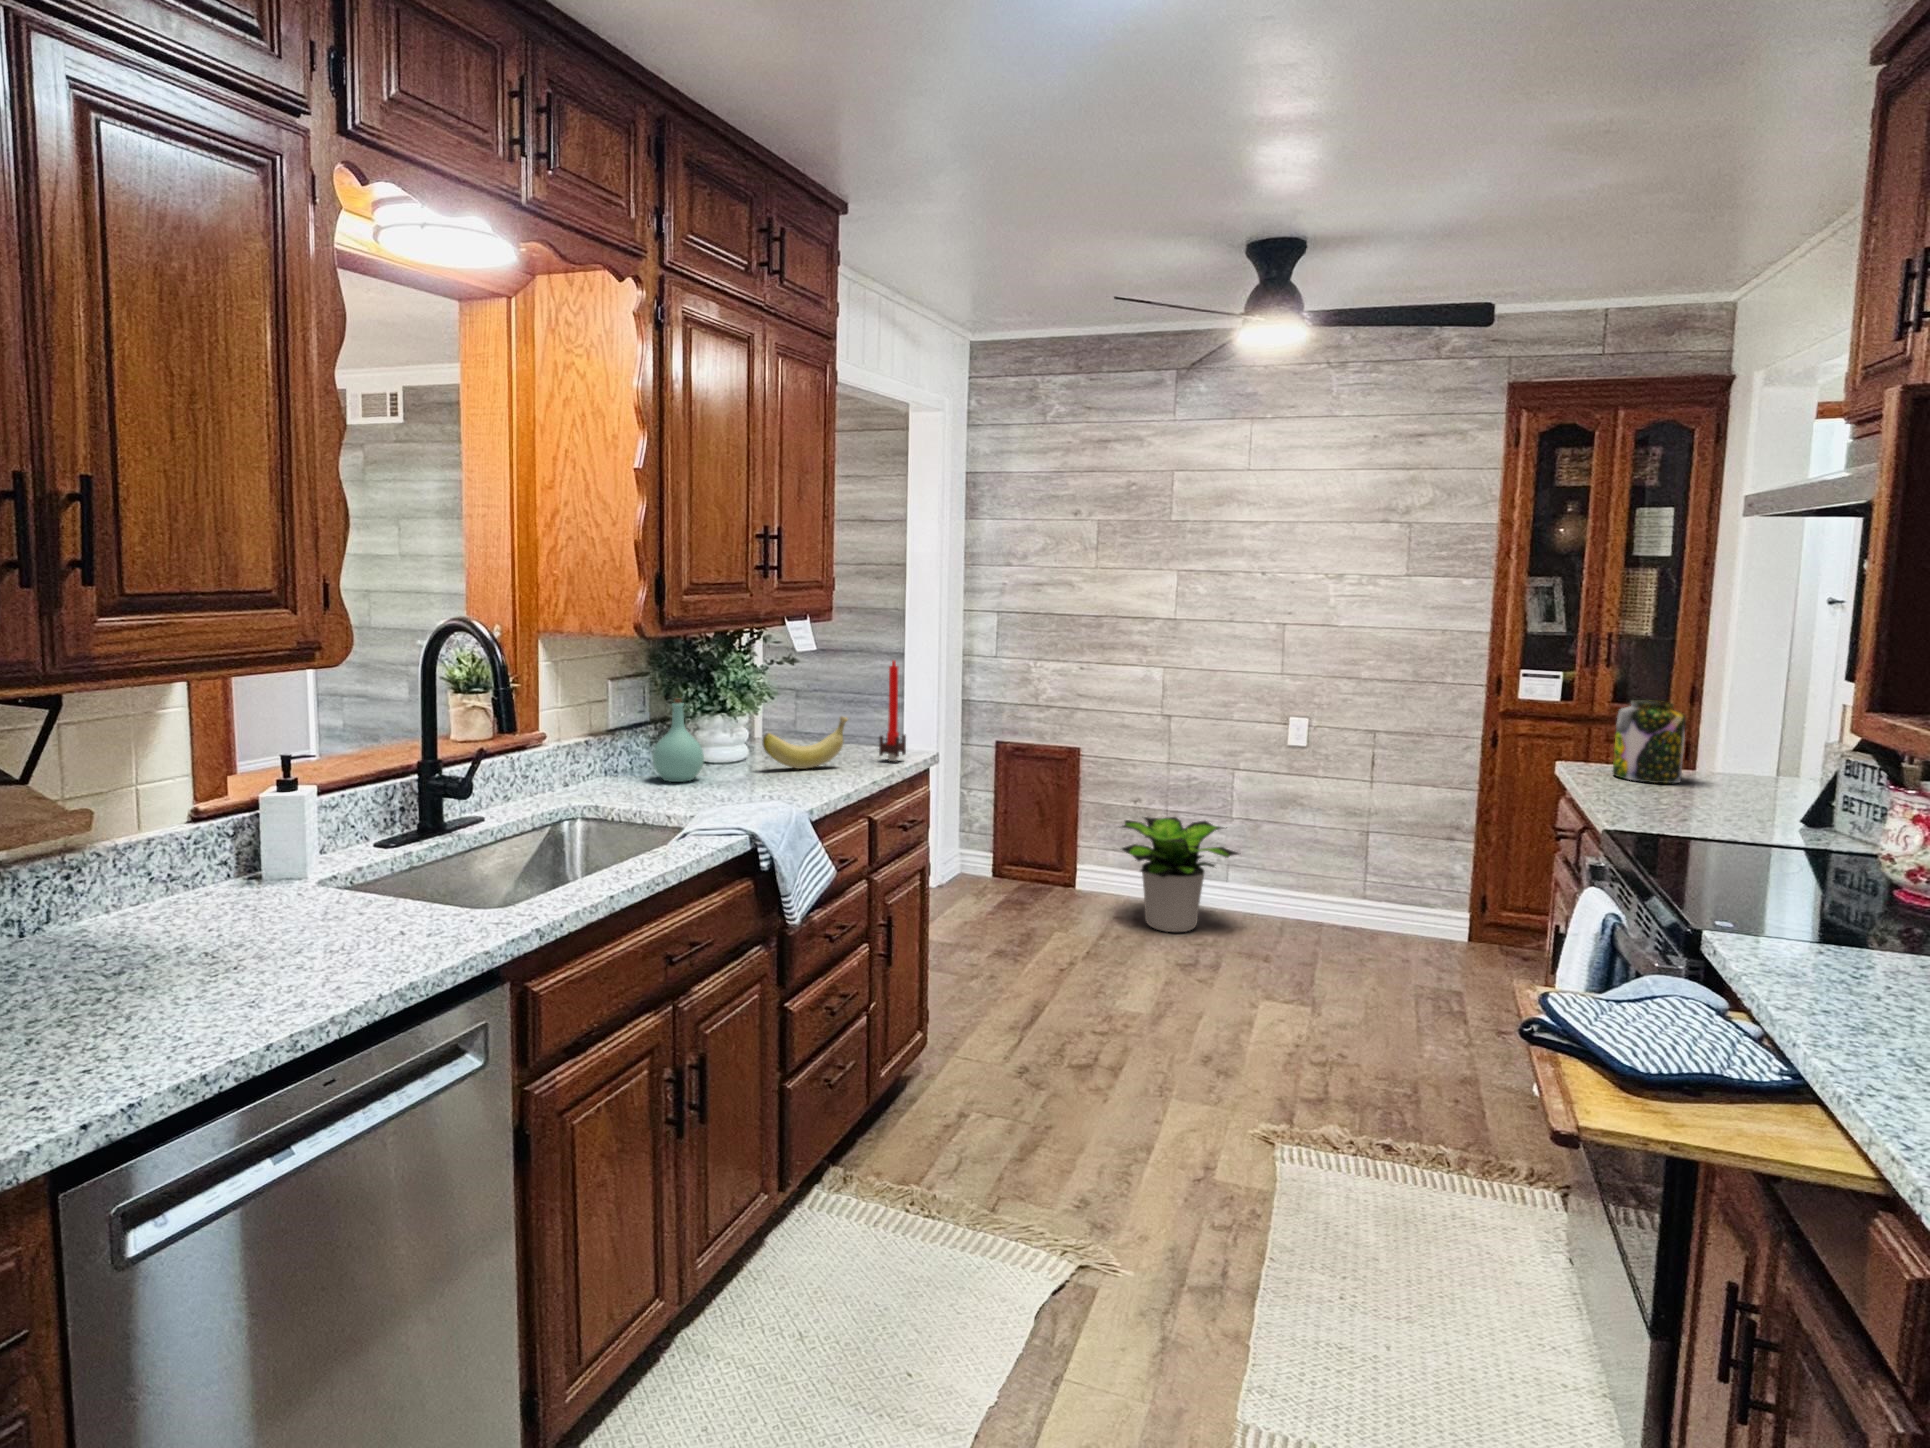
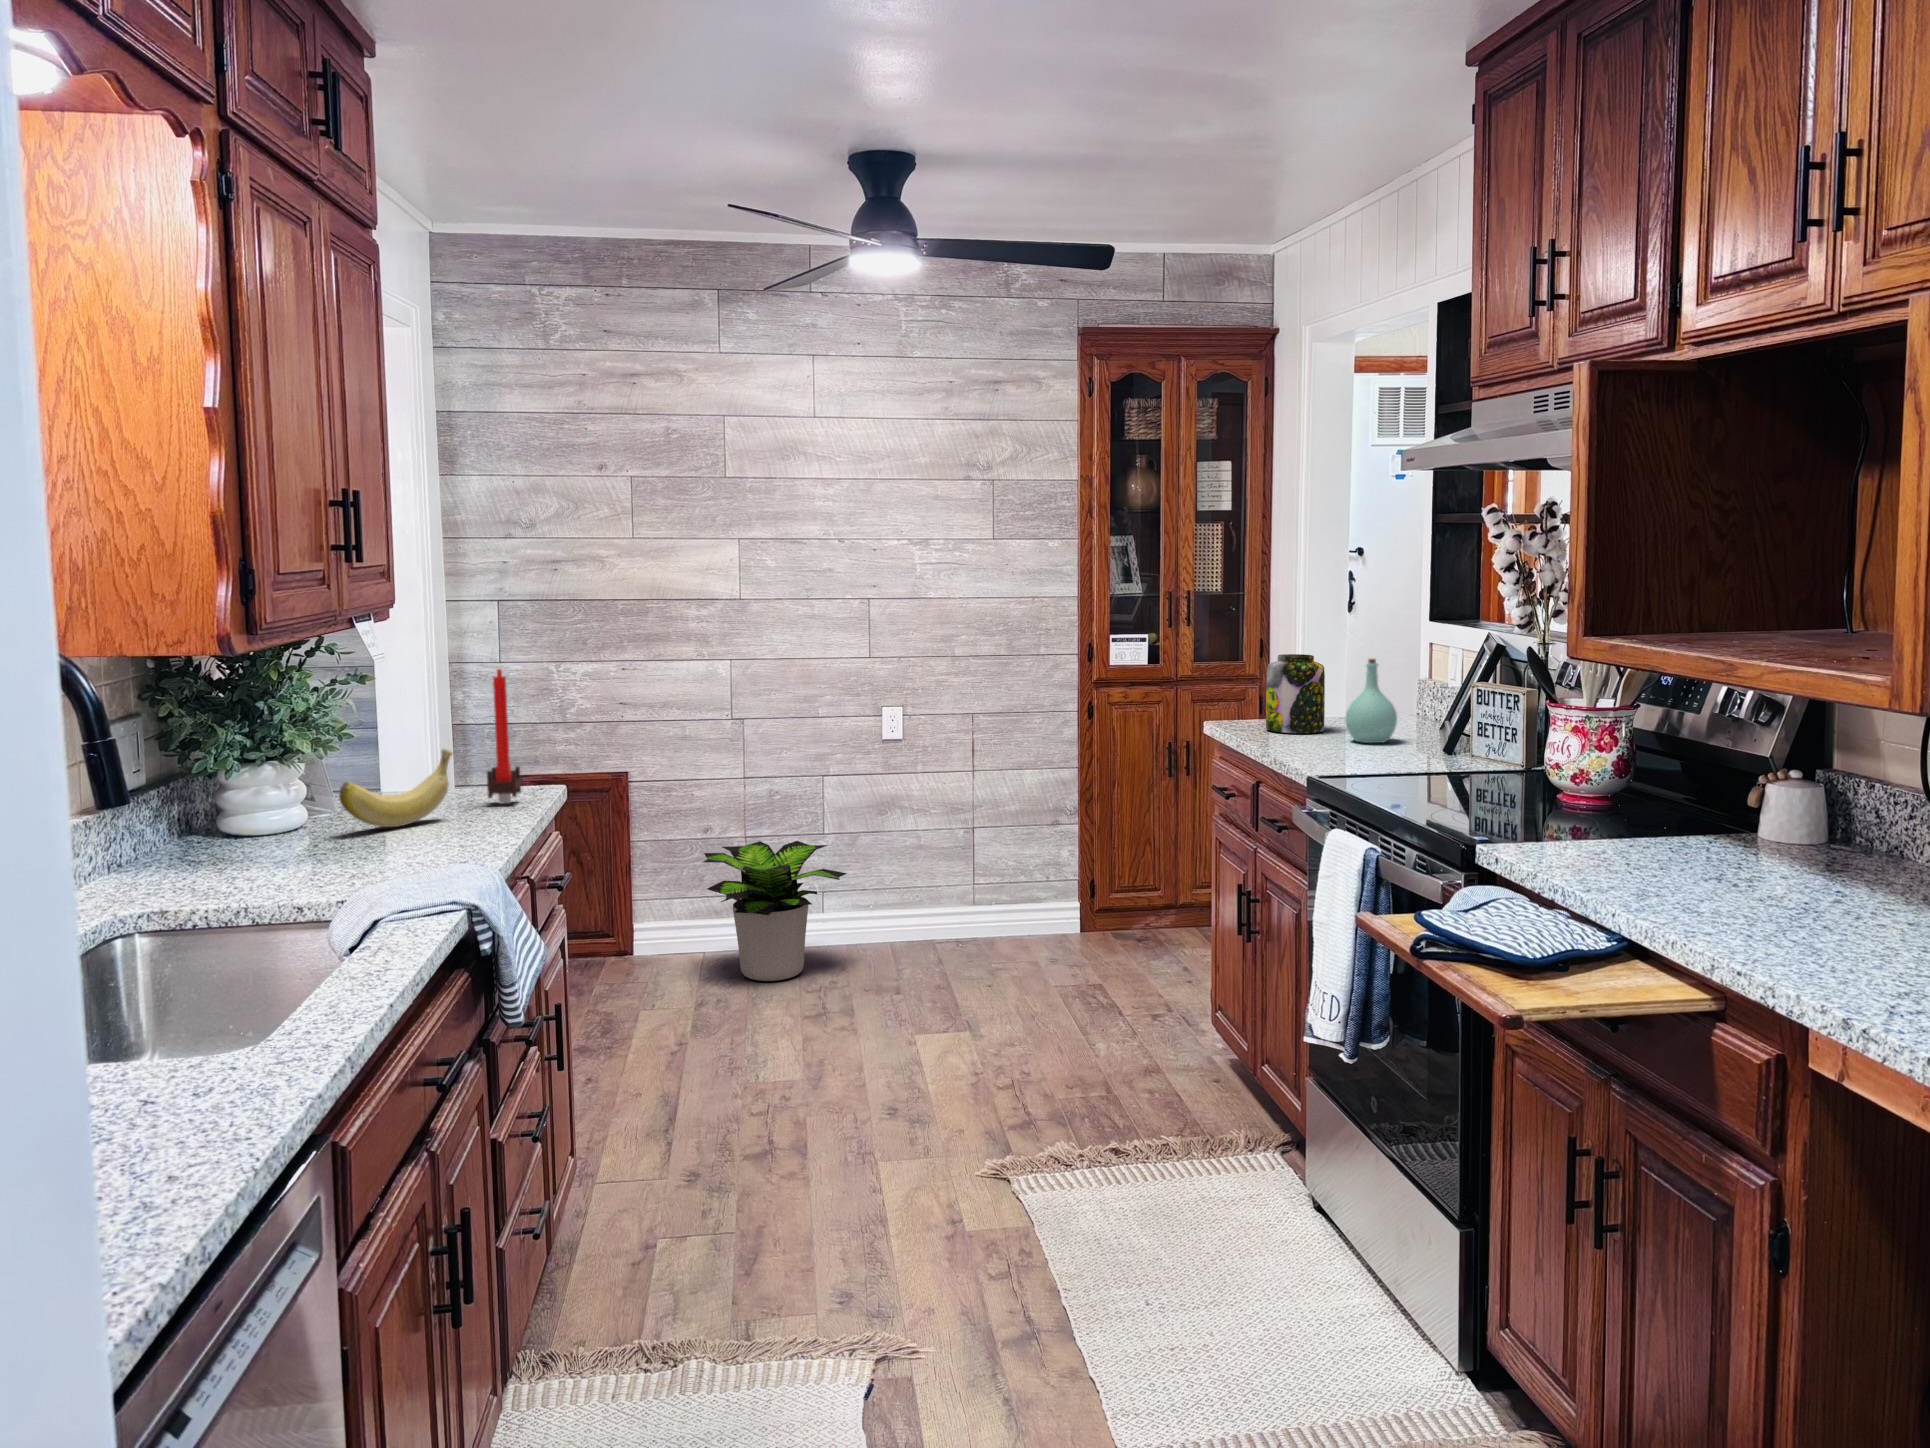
bottle: present [652,699,704,782] -> present [1345,659,1397,743]

